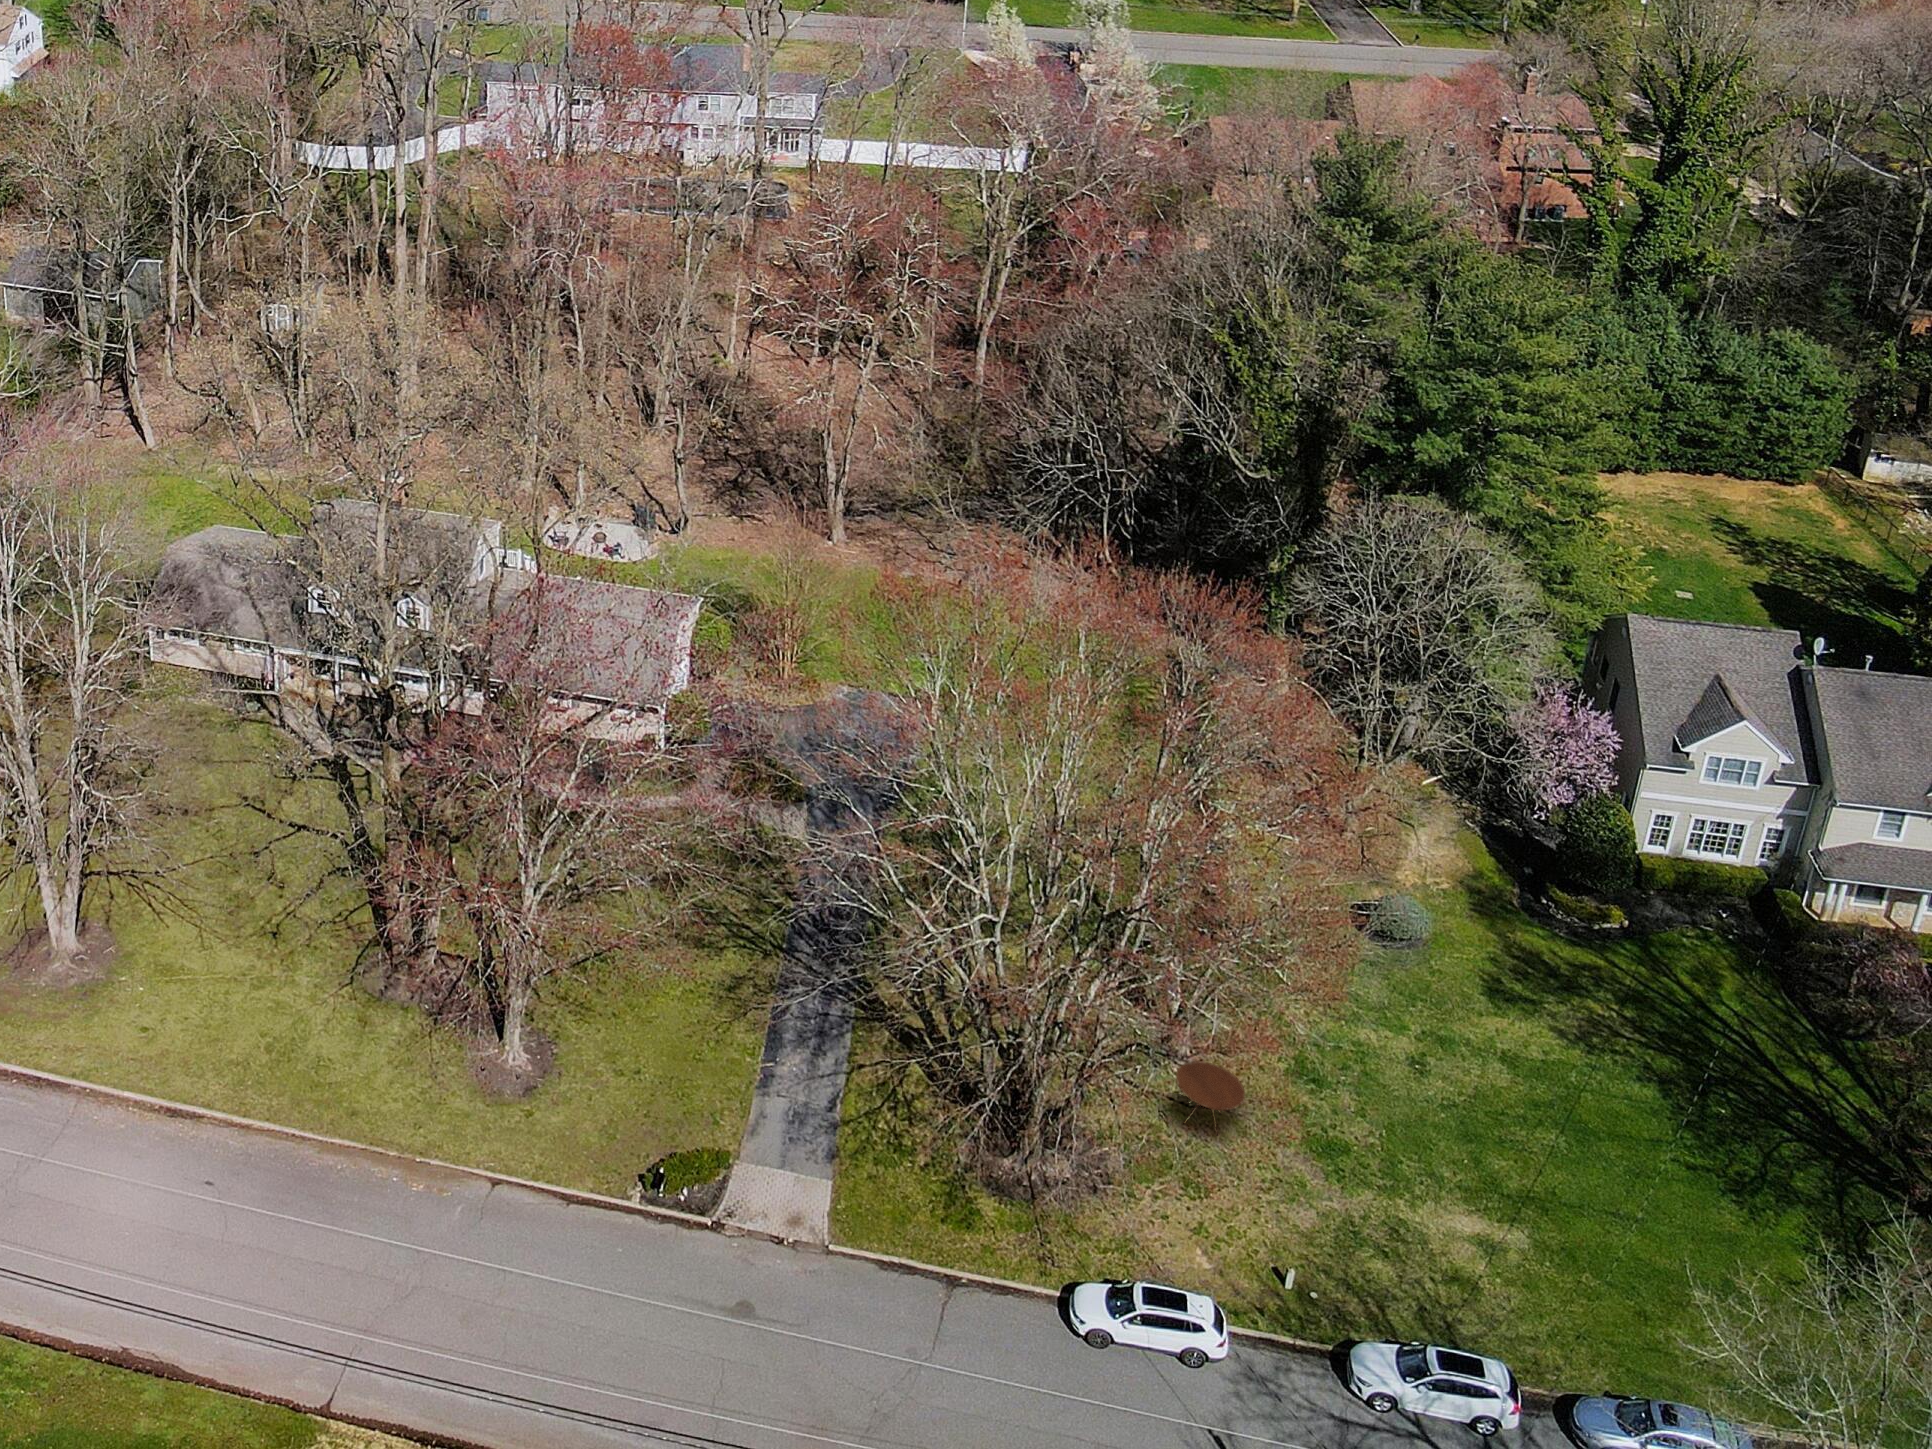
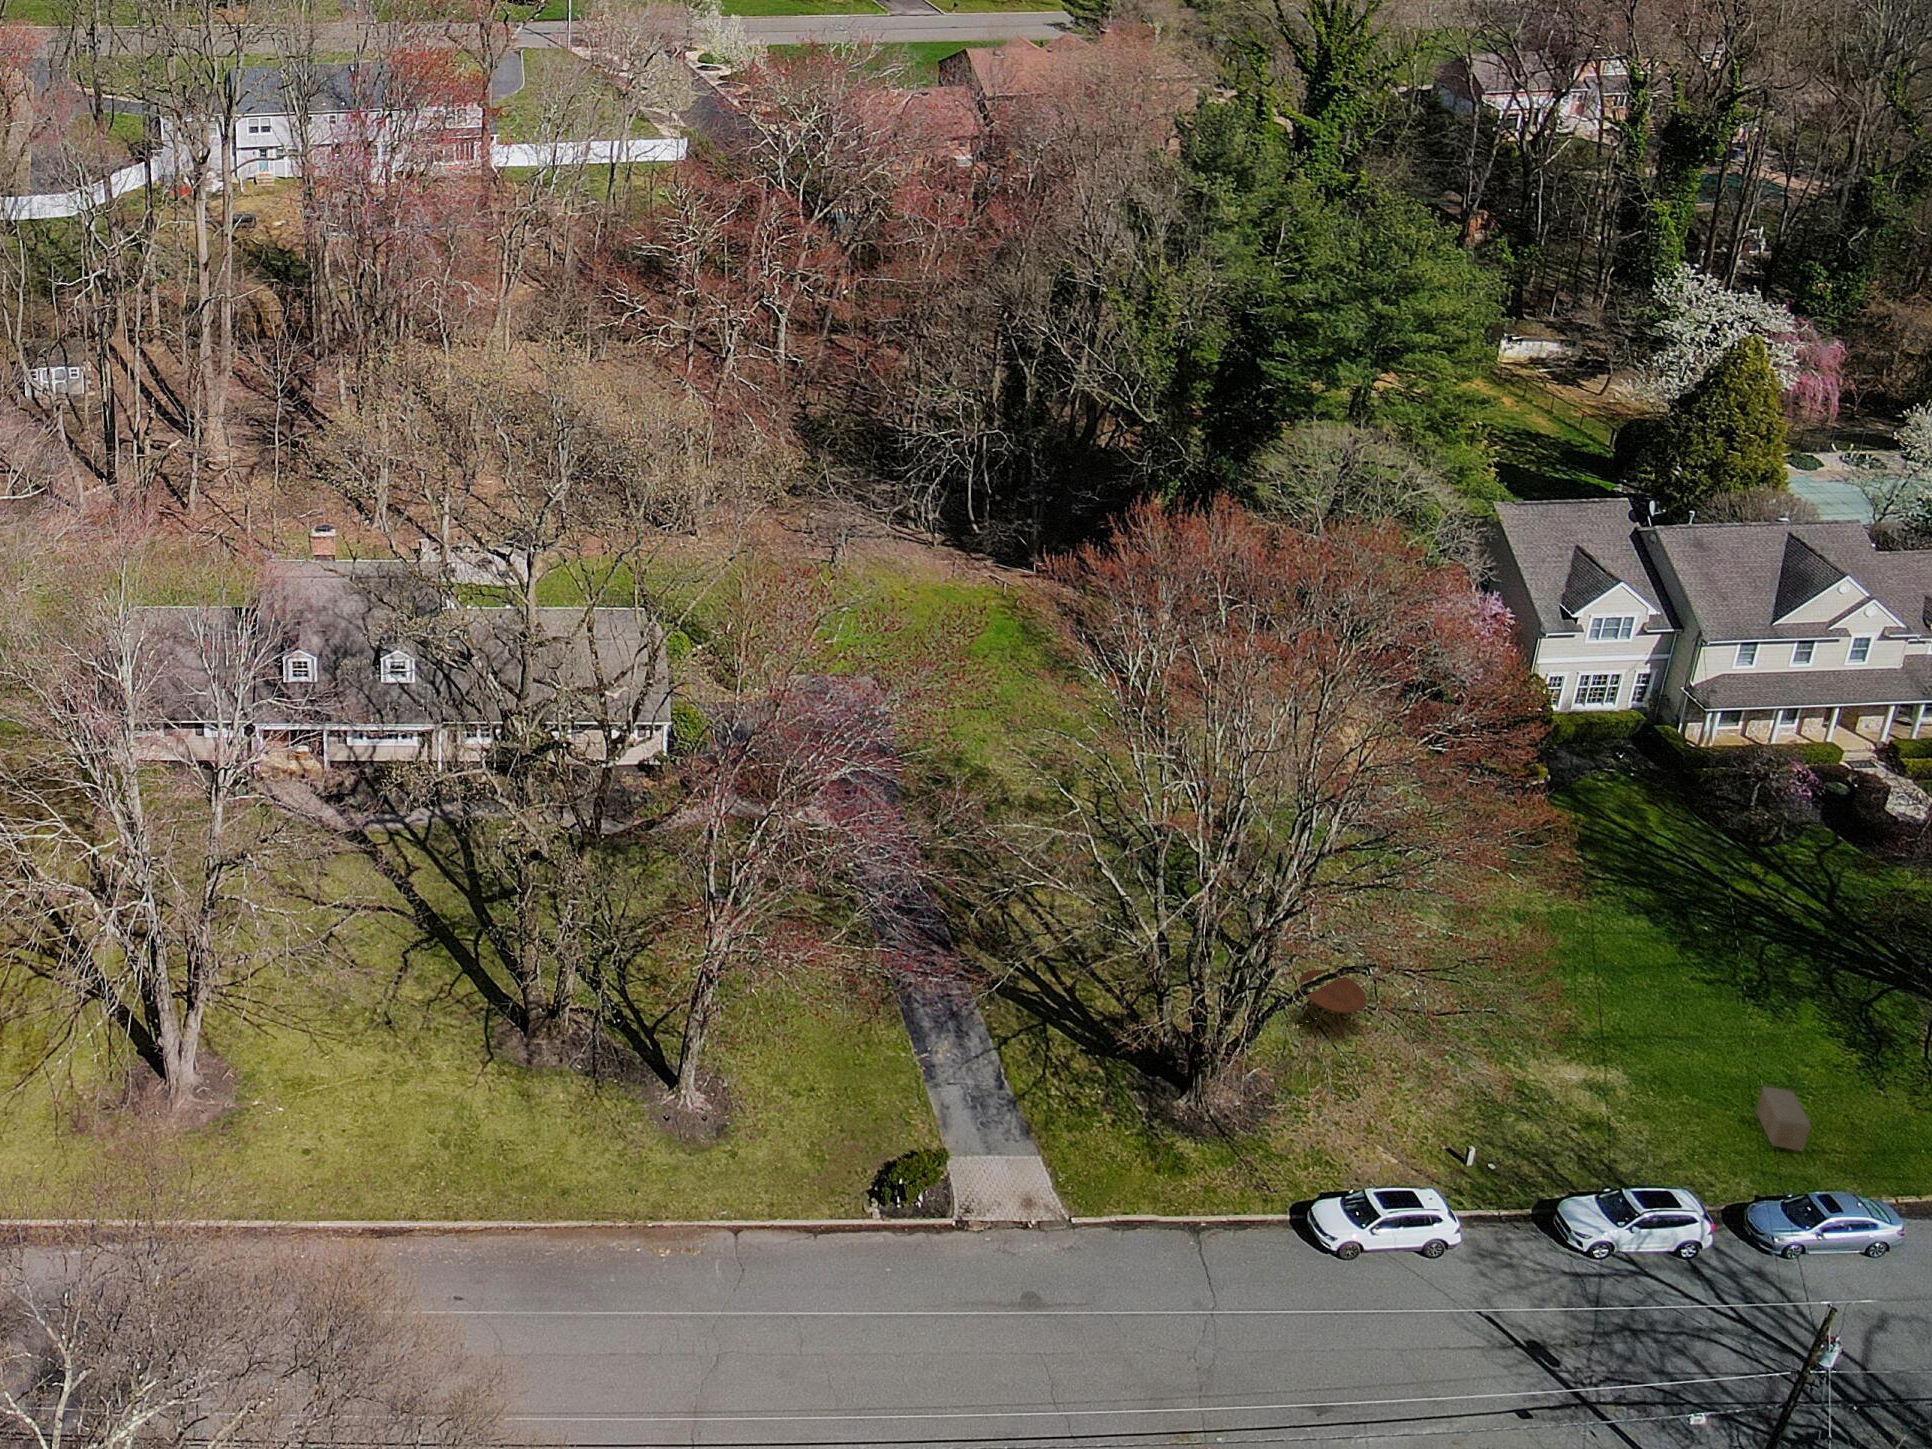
storage bench: none [1660,1282,1705,1361] -> present [1756,1086,1811,1151]

